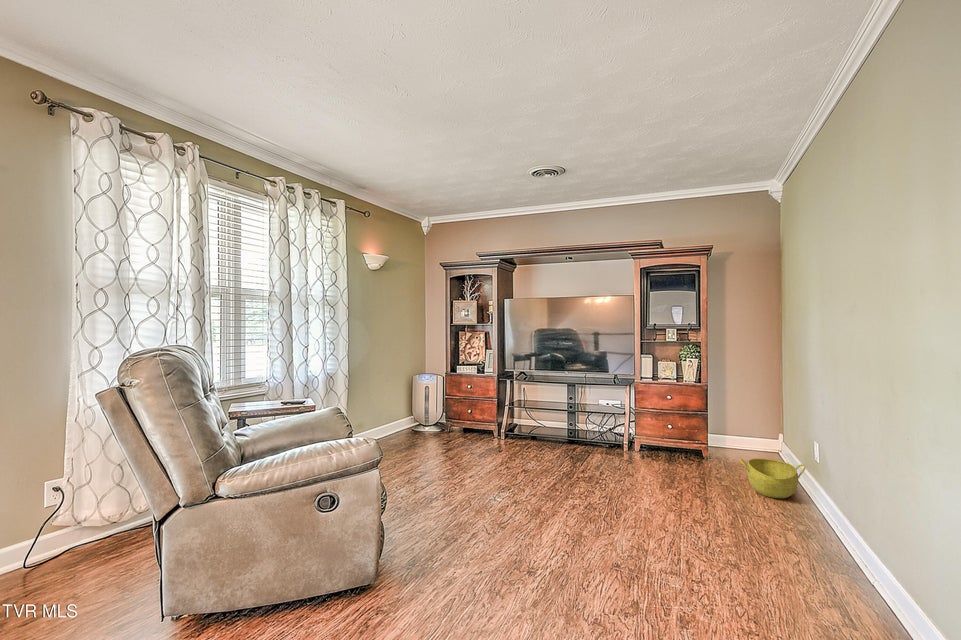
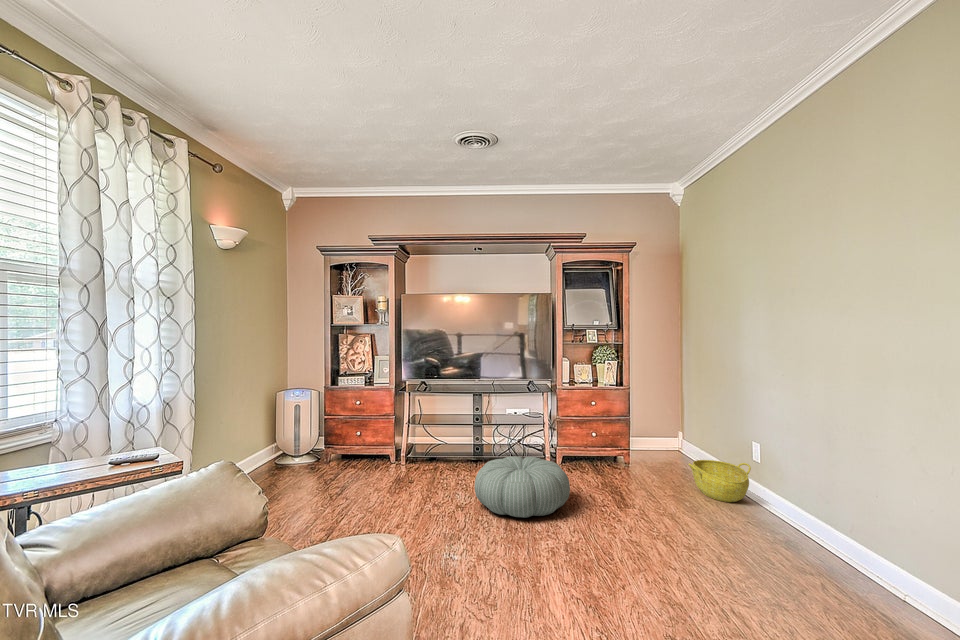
pouf: none [535,436,614,484] -> present [475,456,570,518]

